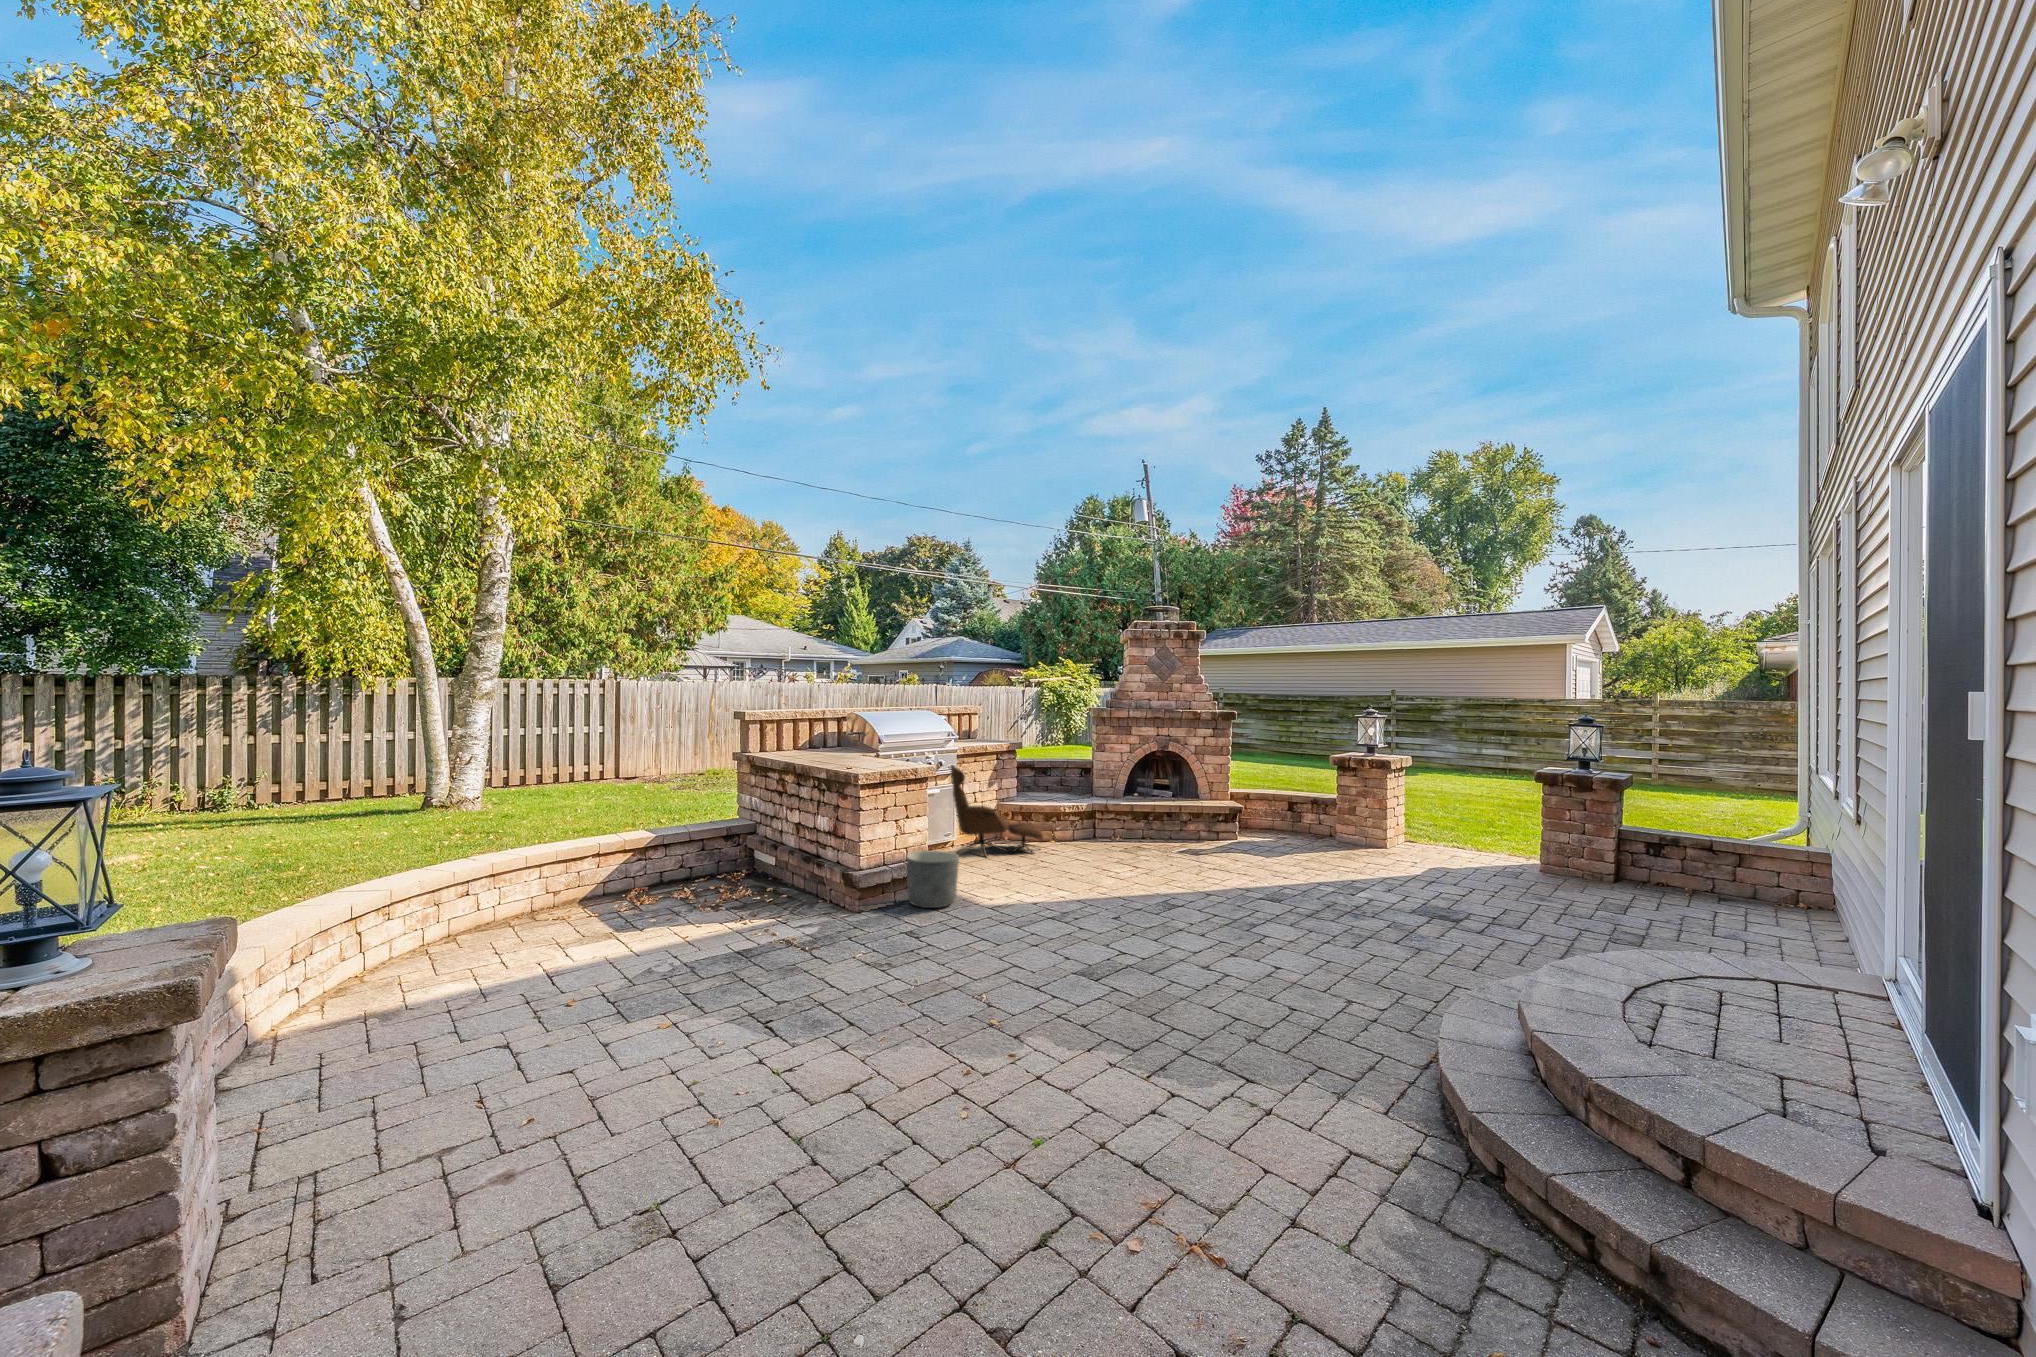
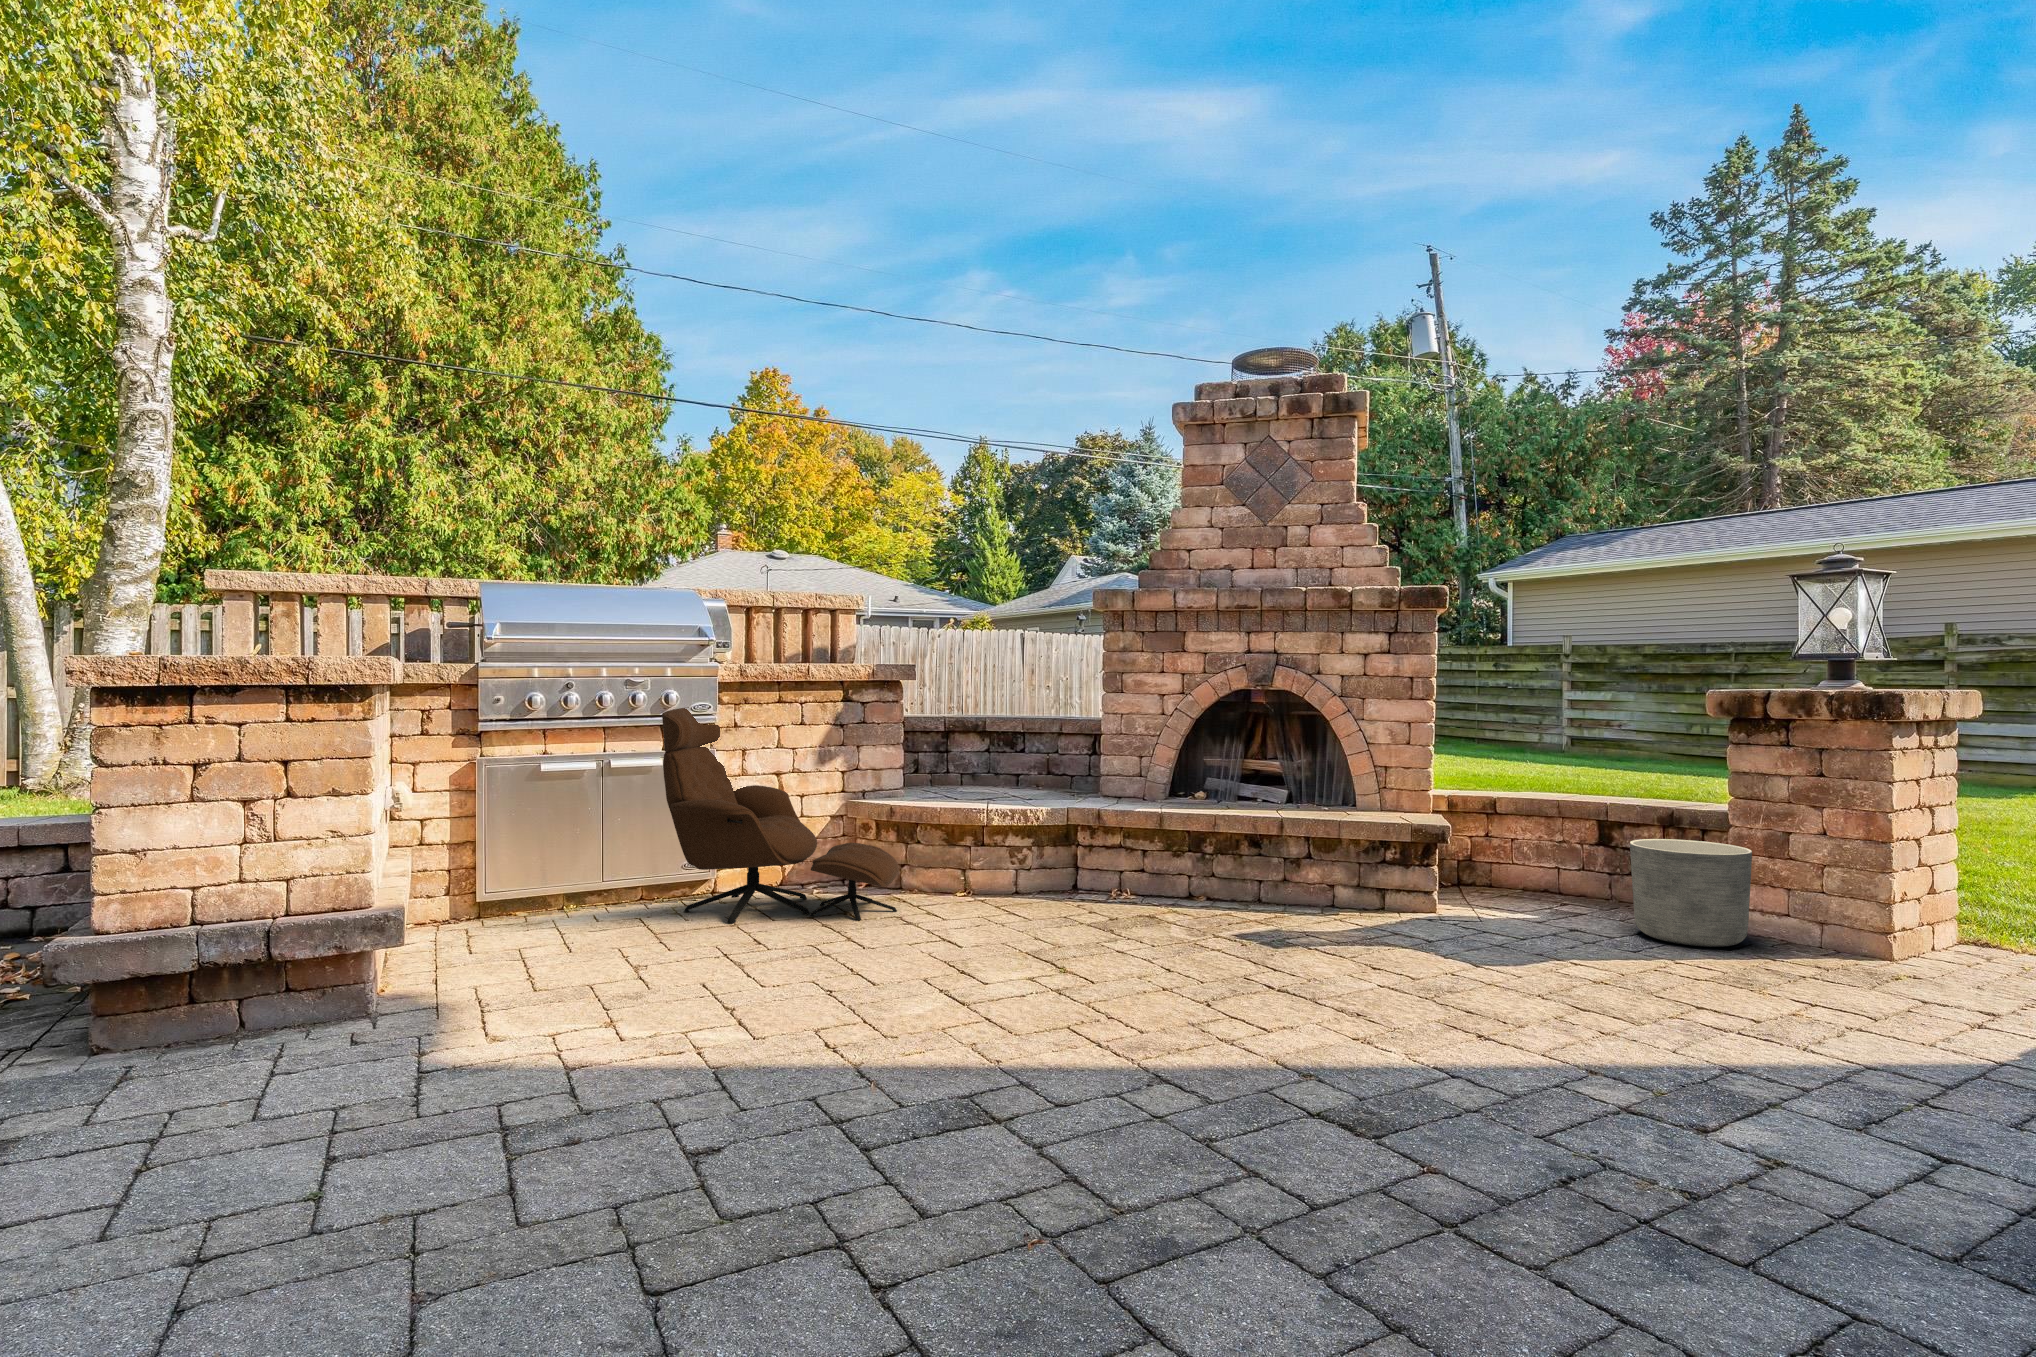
planter: present [907,851,959,908] -> present [1630,839,1752,947]

